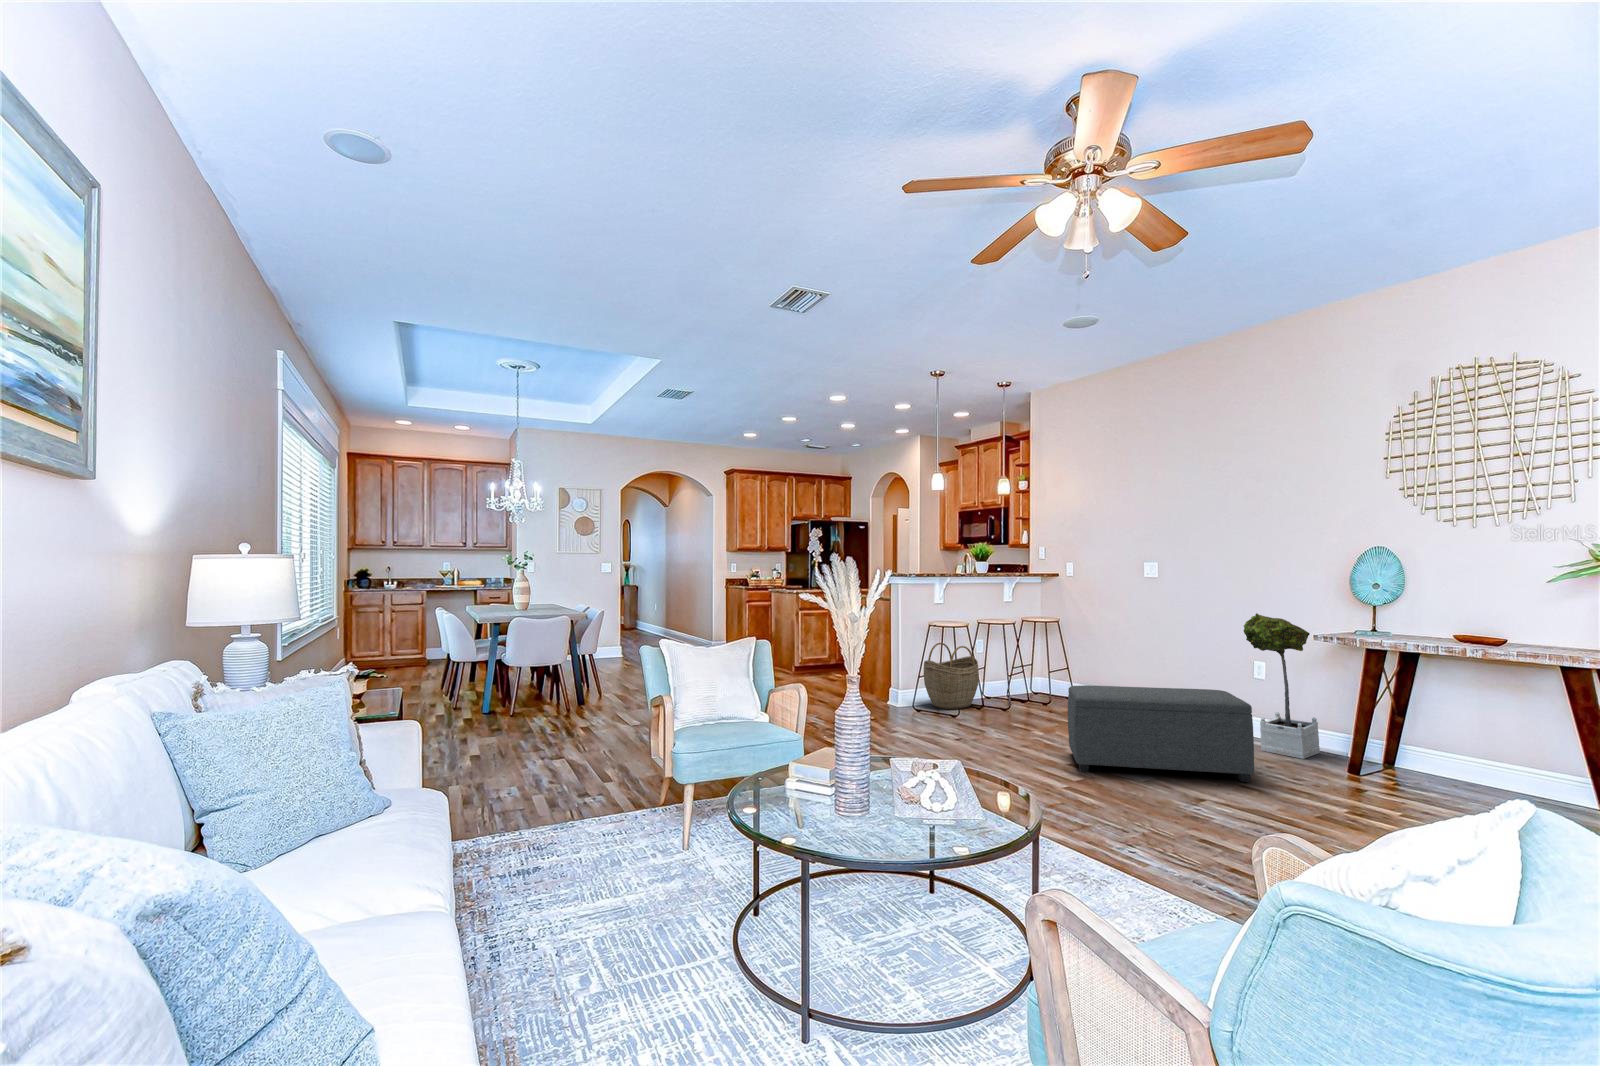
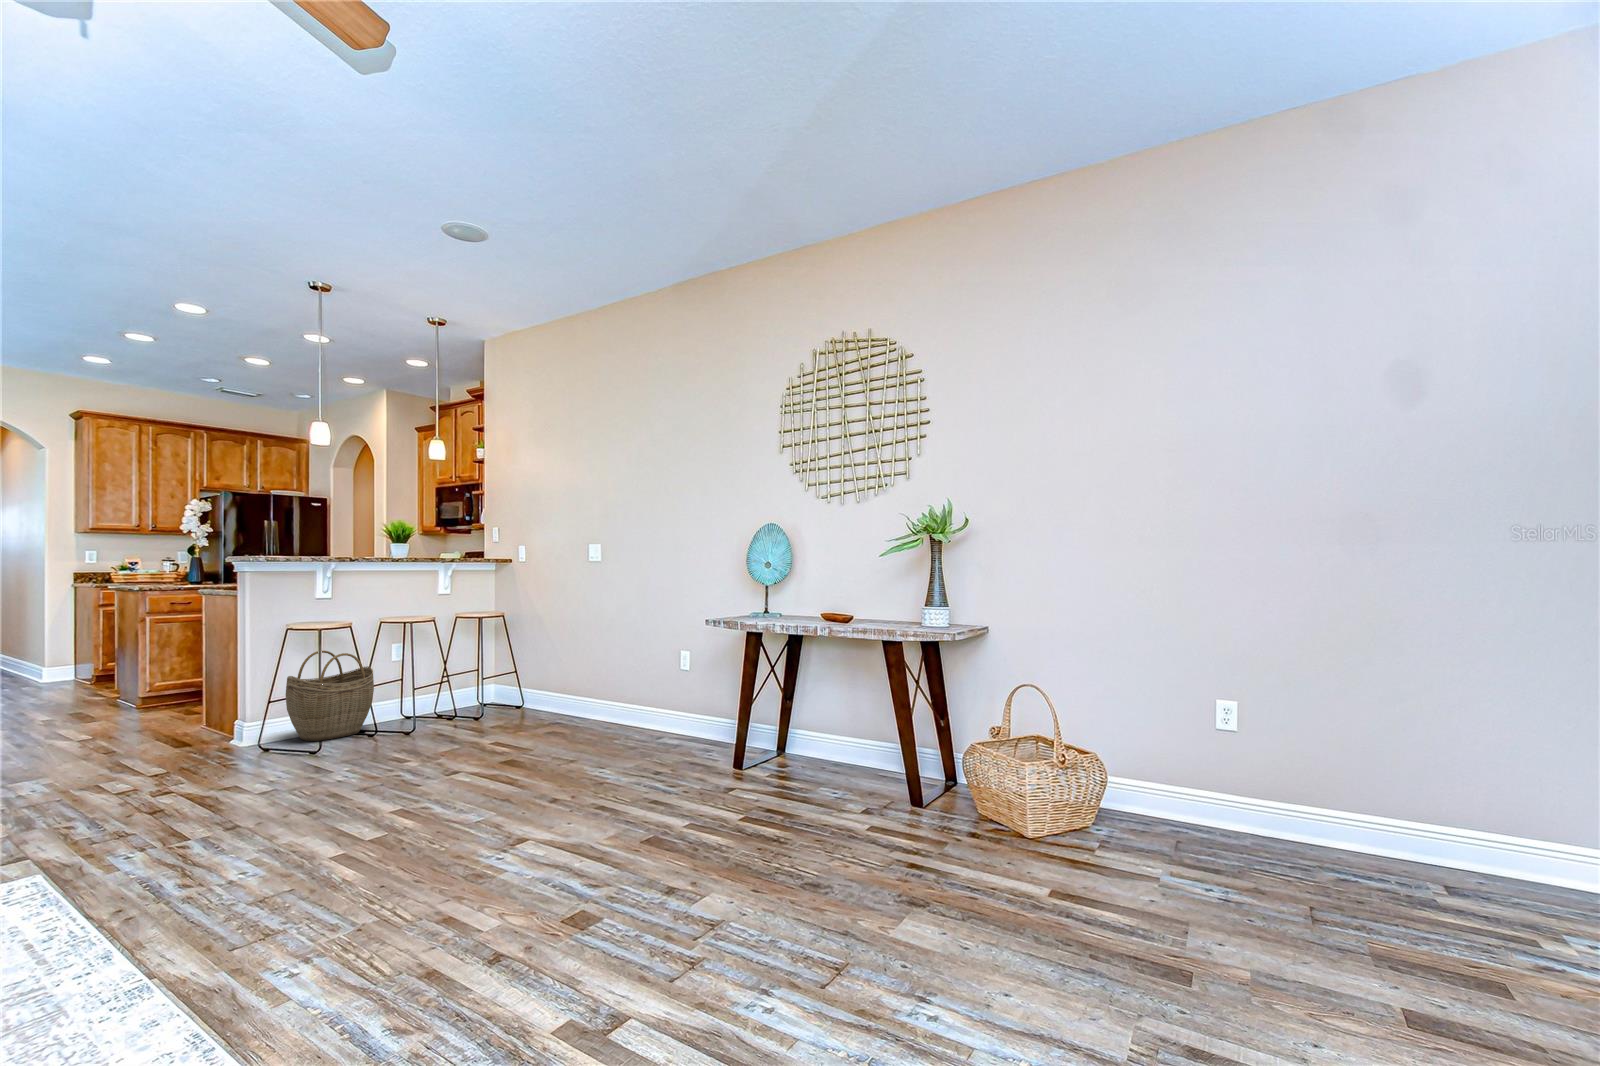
potted tree: present [1244,613,1320,759] -> none [654,598,722,758]
ottoman: present [1068,685,1254,782] -> none [389,690,612,817]

